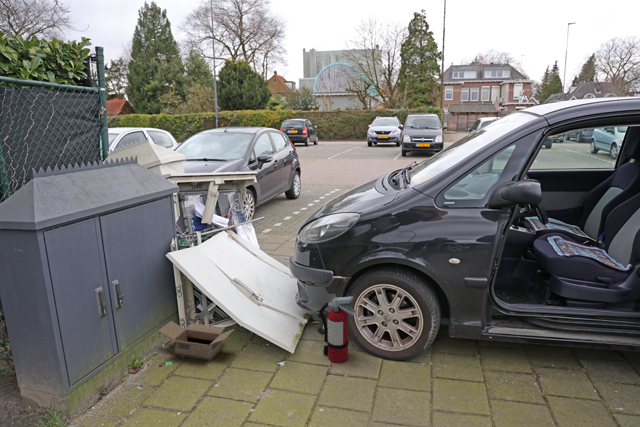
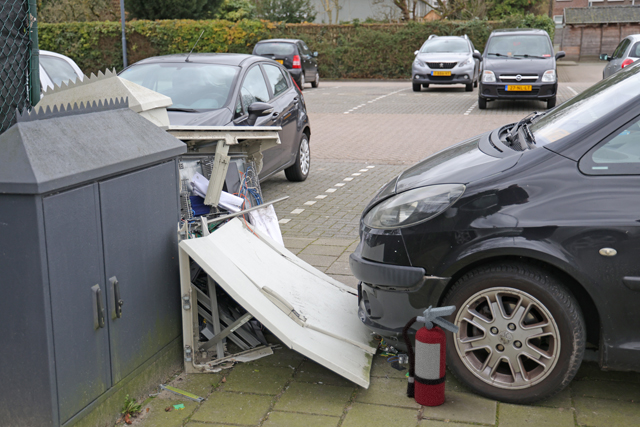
cardboard box: present [159,321,234,361] -> none [158,348,274,404]

